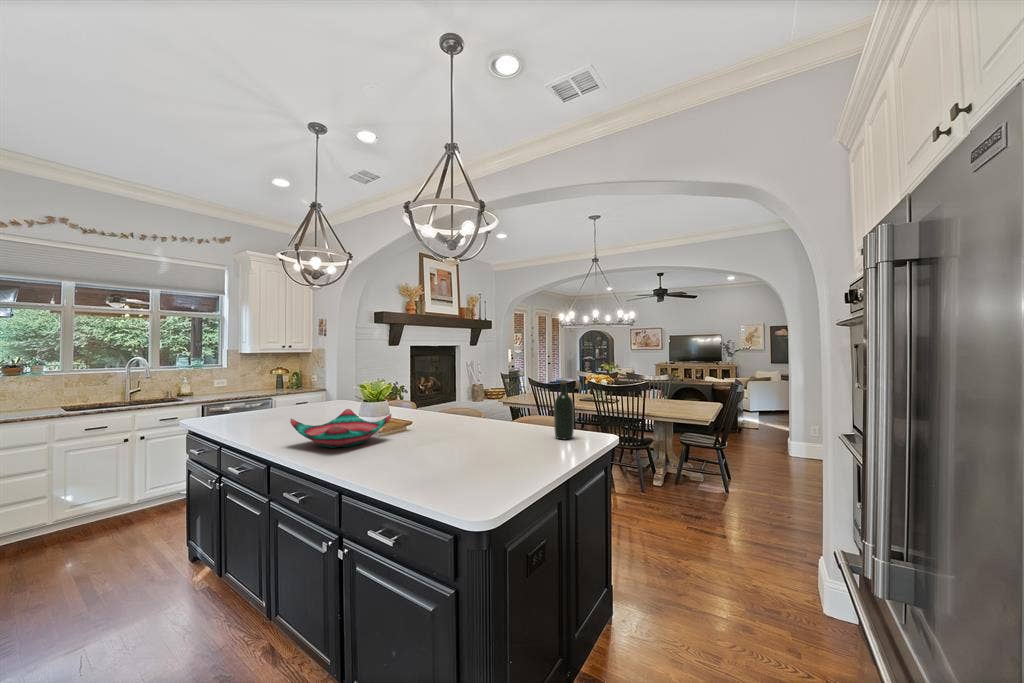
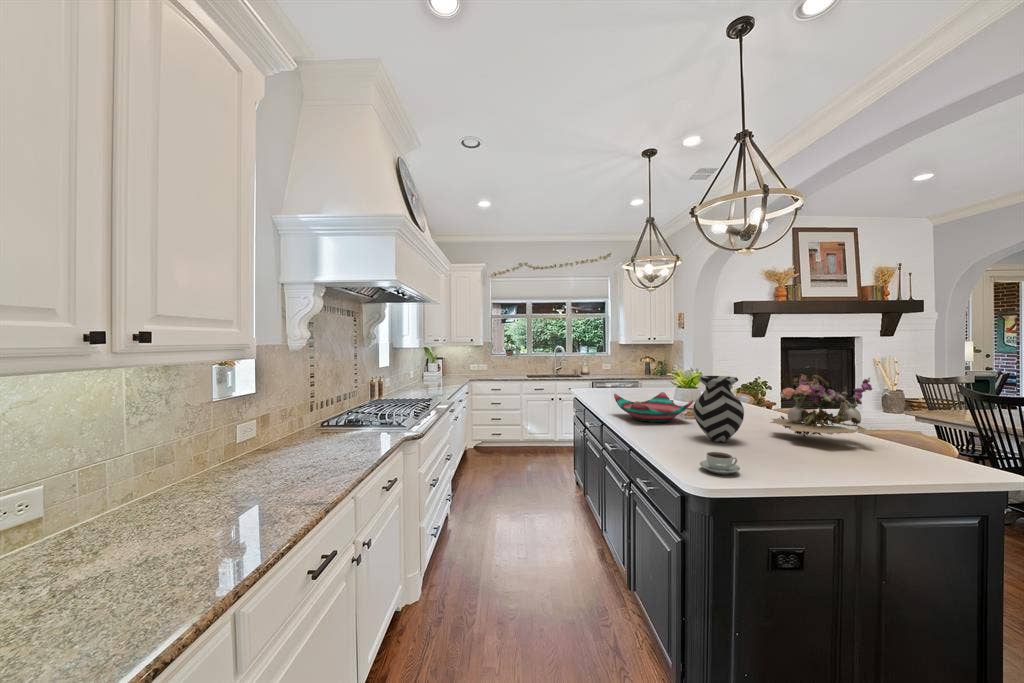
flower arrangement: none [461,378,533,434] -> present [770,378,872,437]
wine bottle: present [554,381,574,439] -> none [903,385,942,466]
vase: none [410,385,457,455] -> present [693,376,744,442]
coffee cup: none [455,466,493,490] -> present [699,452,740,474]

